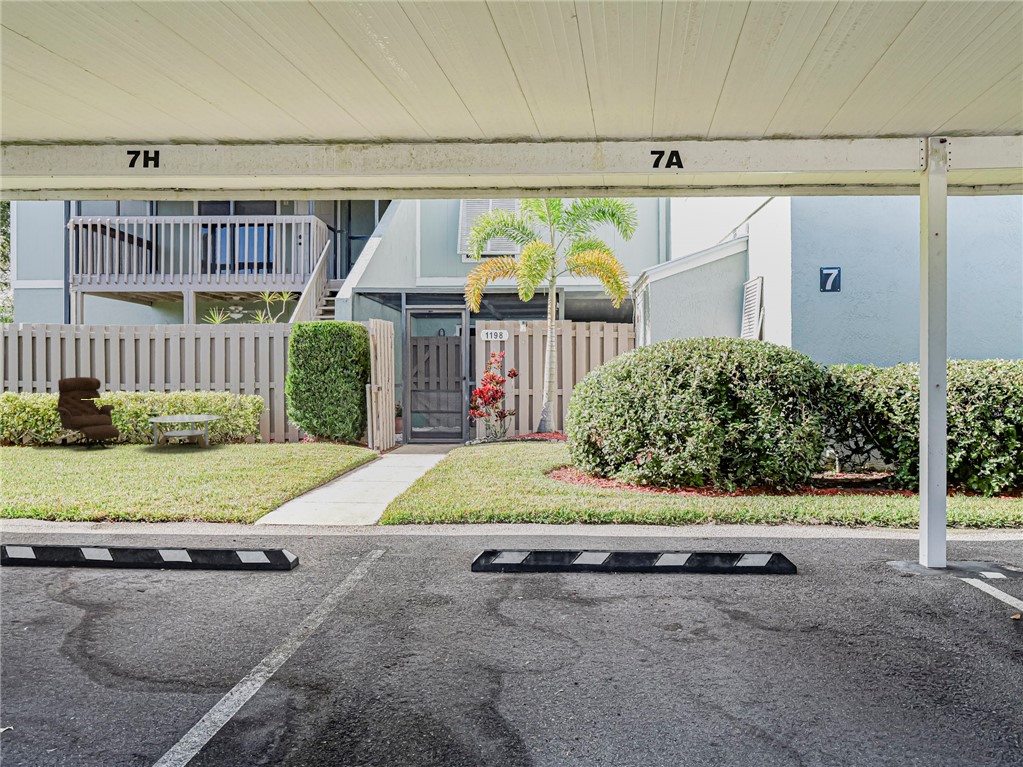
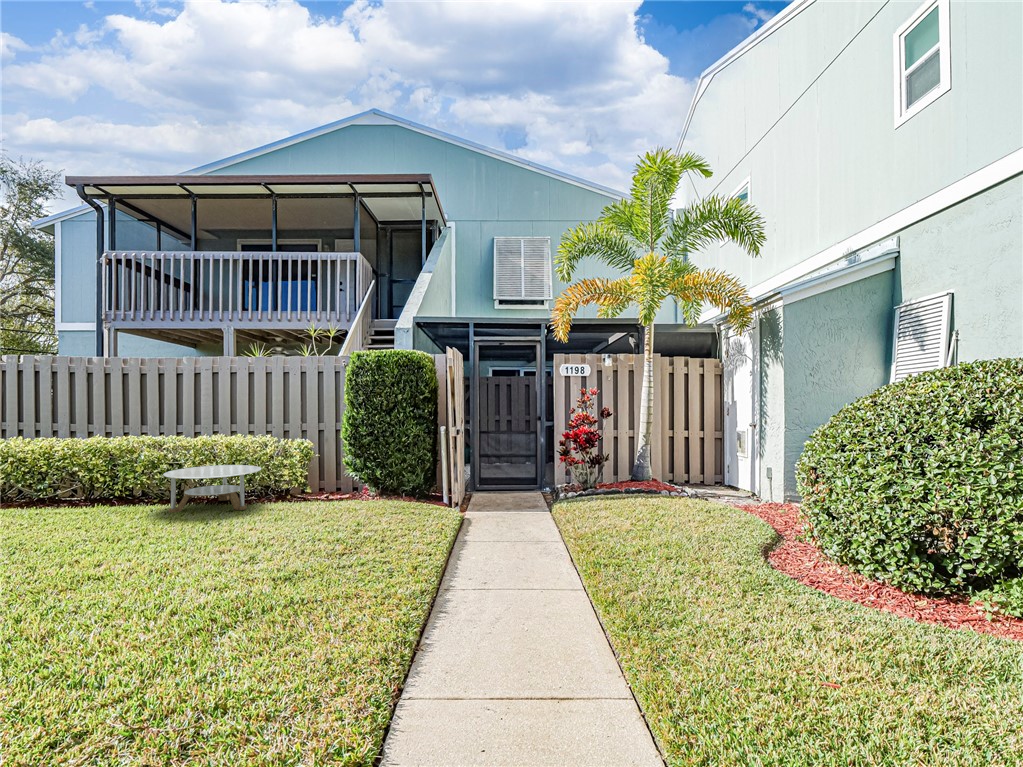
lounge chair: present [55,377,120,449] -> none [40,419,126,516]

